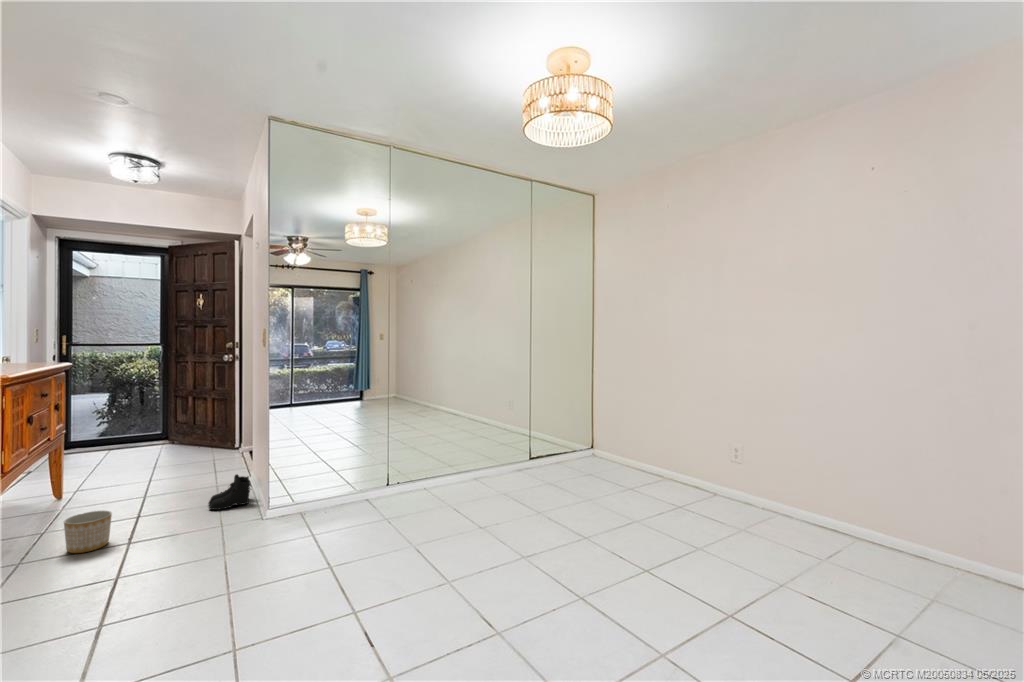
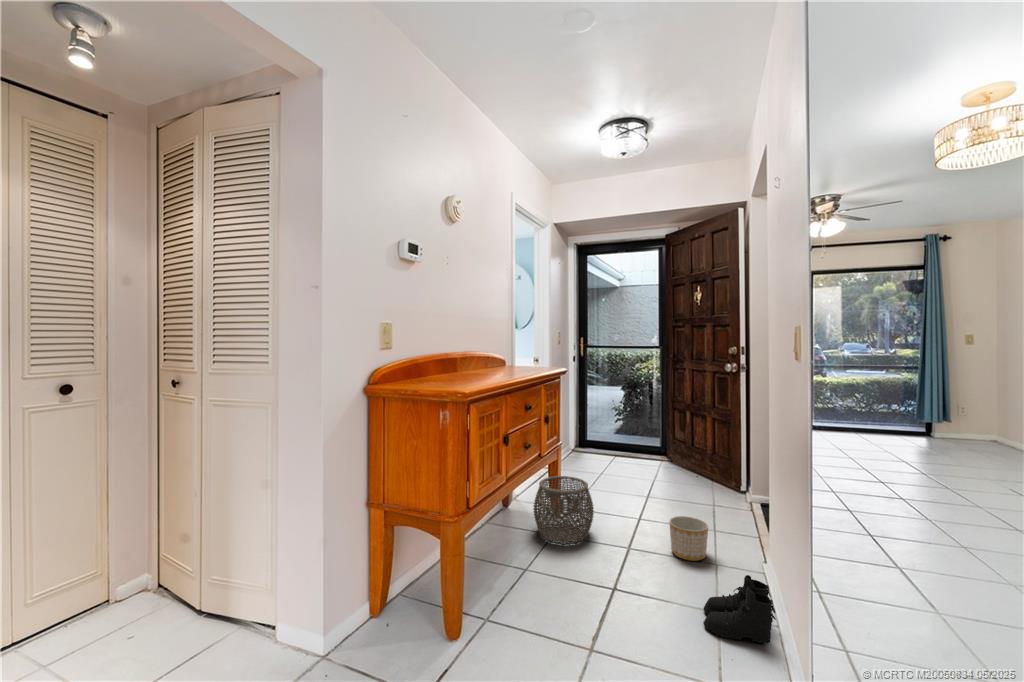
woven basket: none [37,456,108,512] -> present [533,476,594,544]
planter: present [64,510,112,553] -> present [669,516,708,561]

